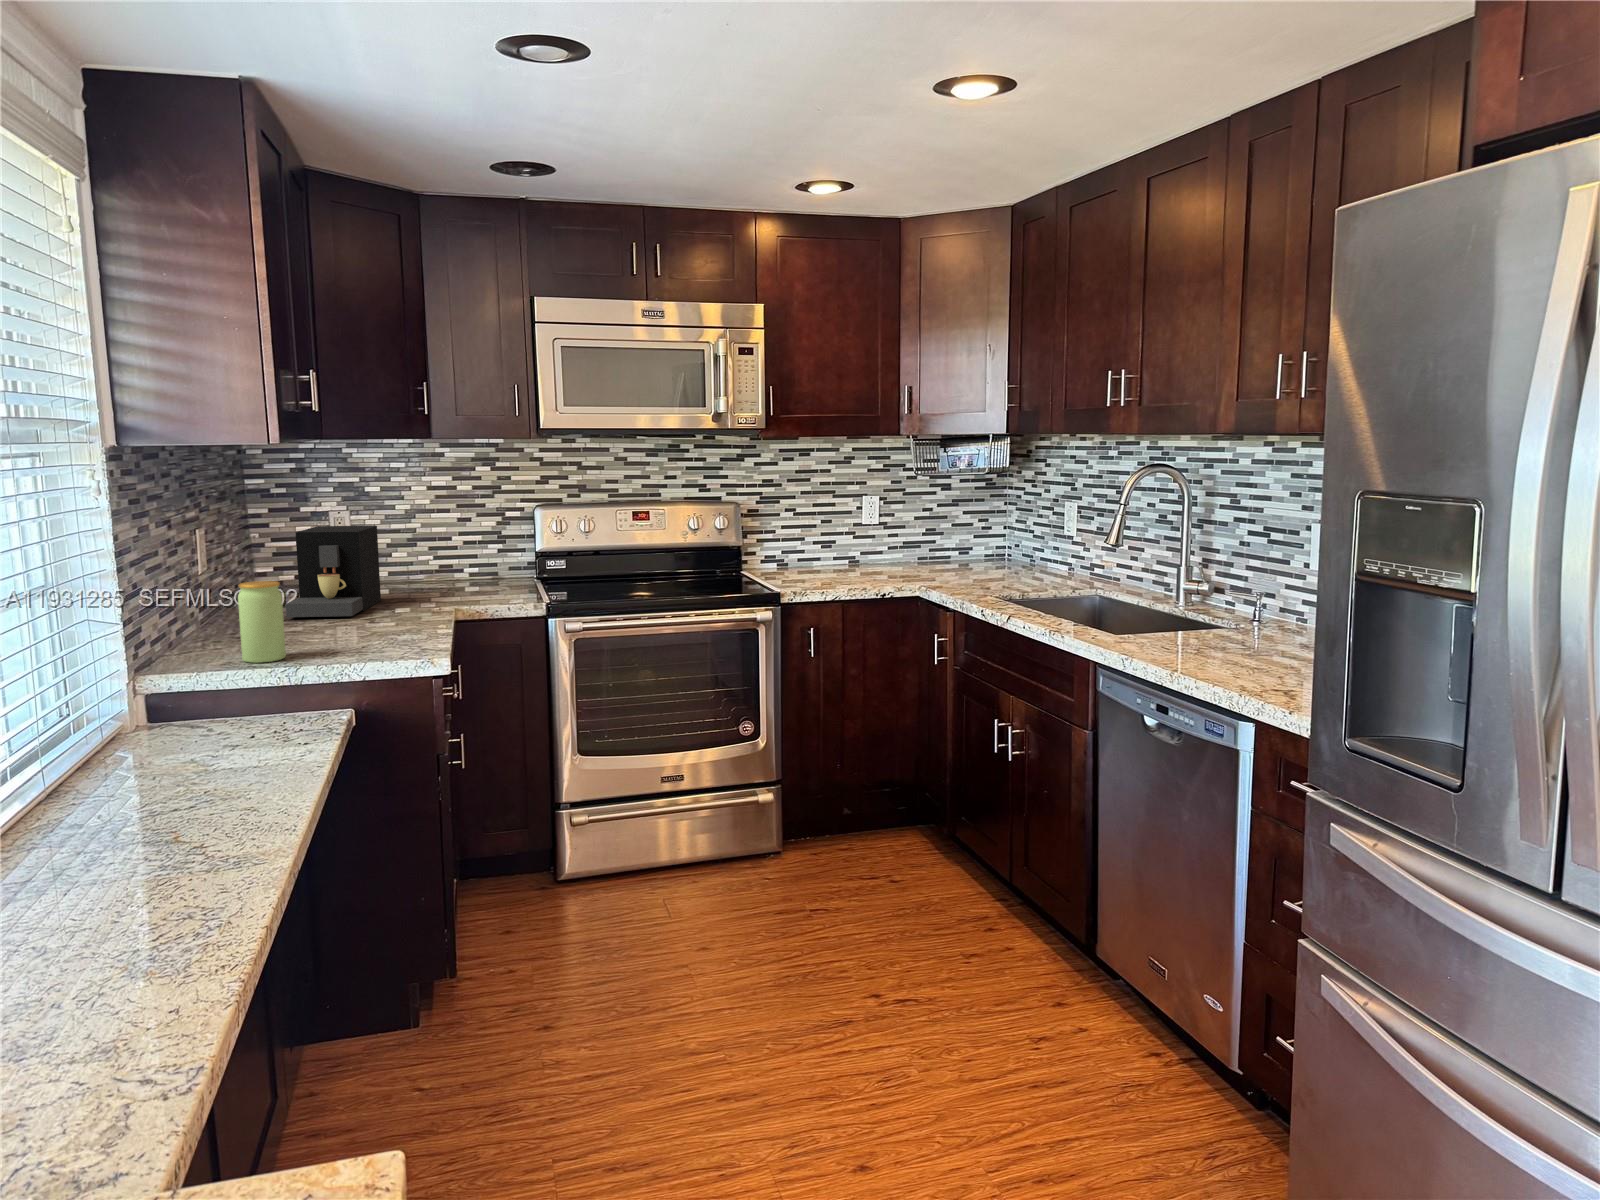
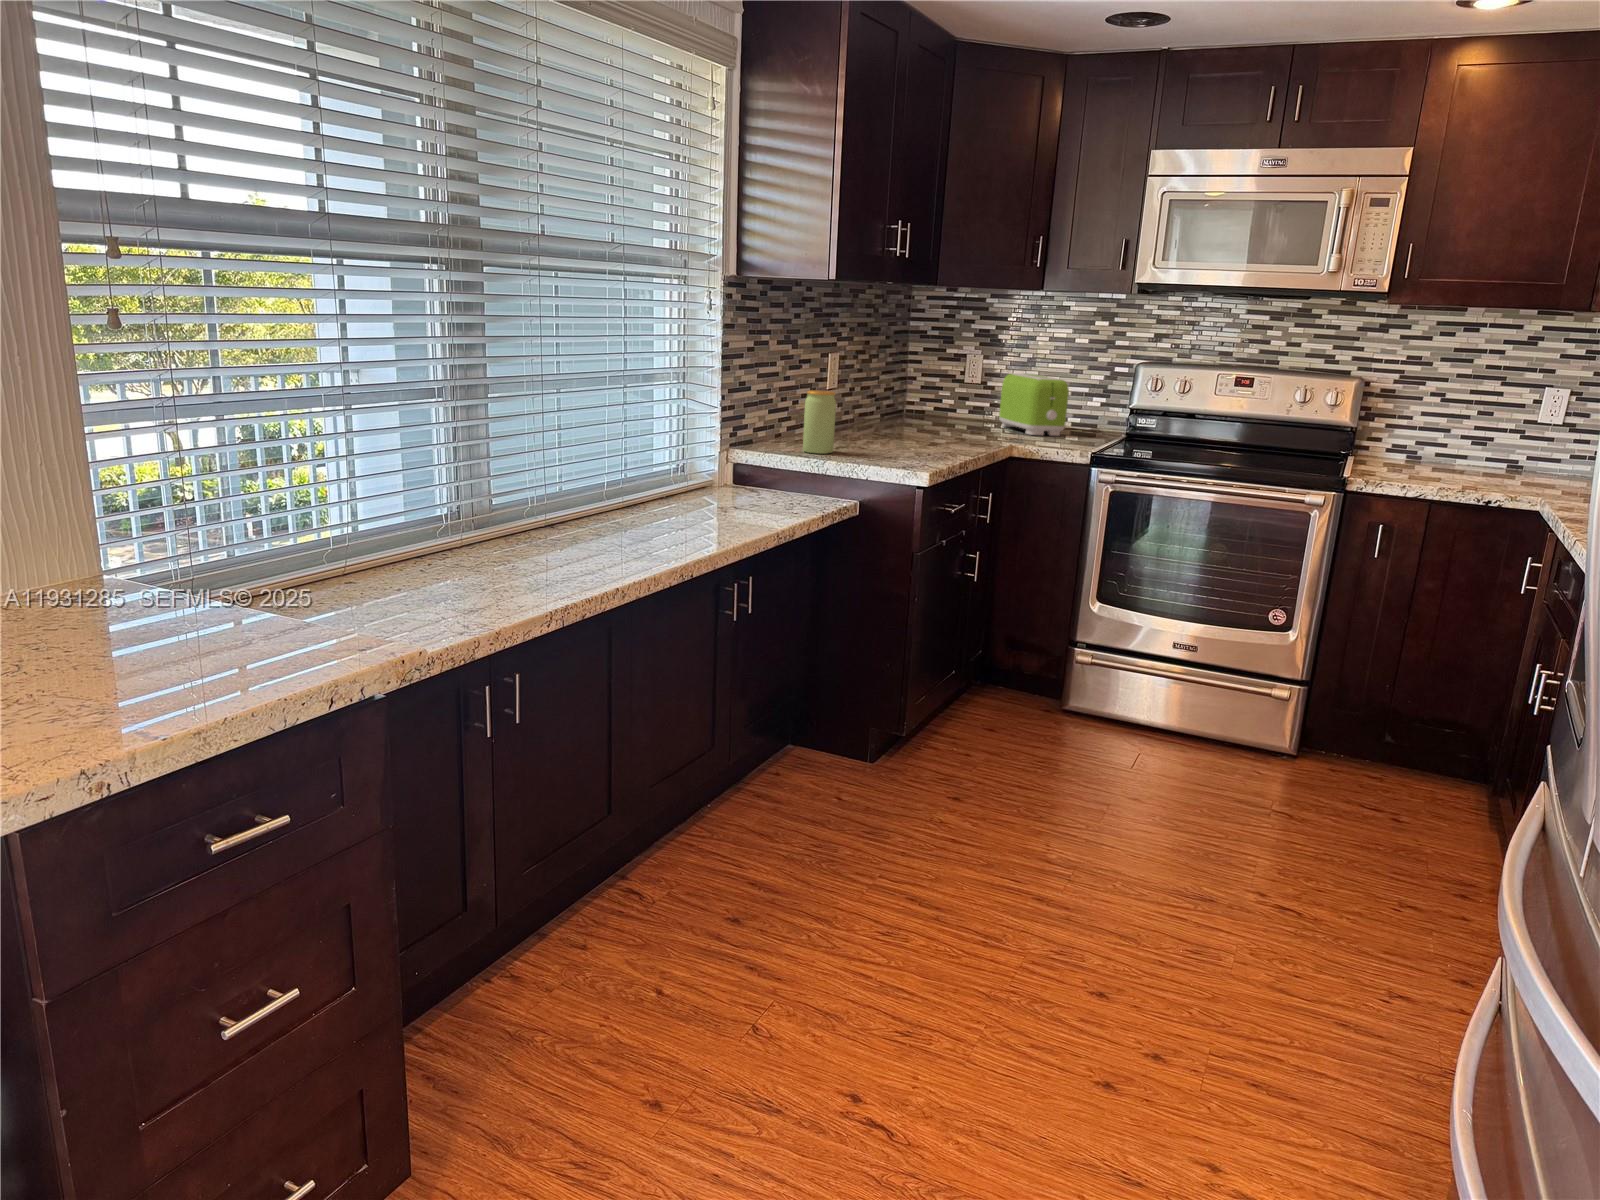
coffee maker: present [286,526,381,617] -> none [885,363,983,437]
toaster: none [381,526,472,594] -> present [999,373,1069,436]

